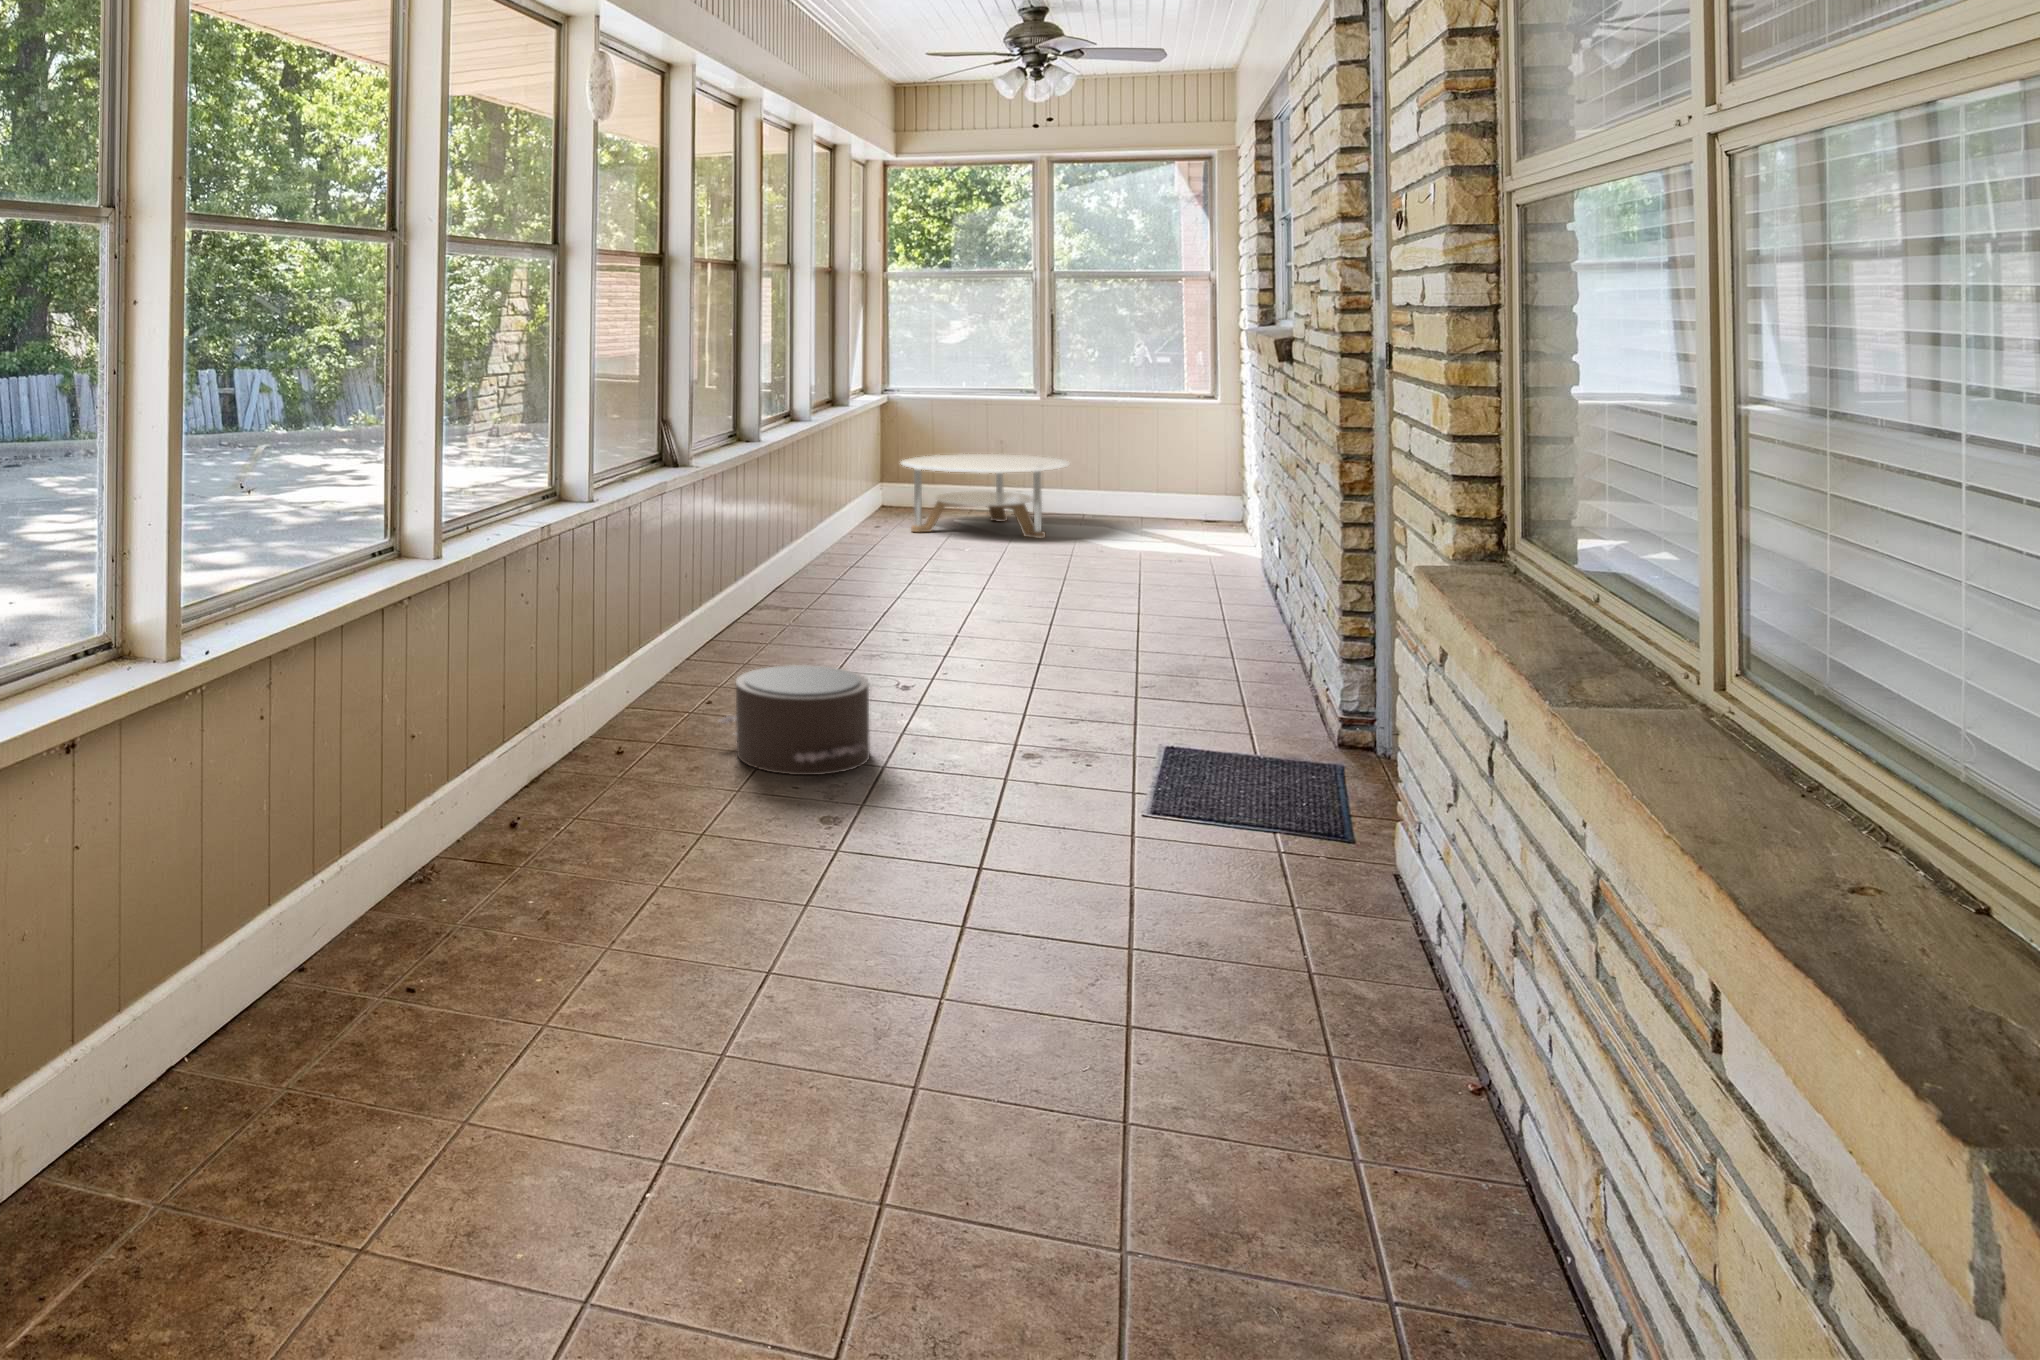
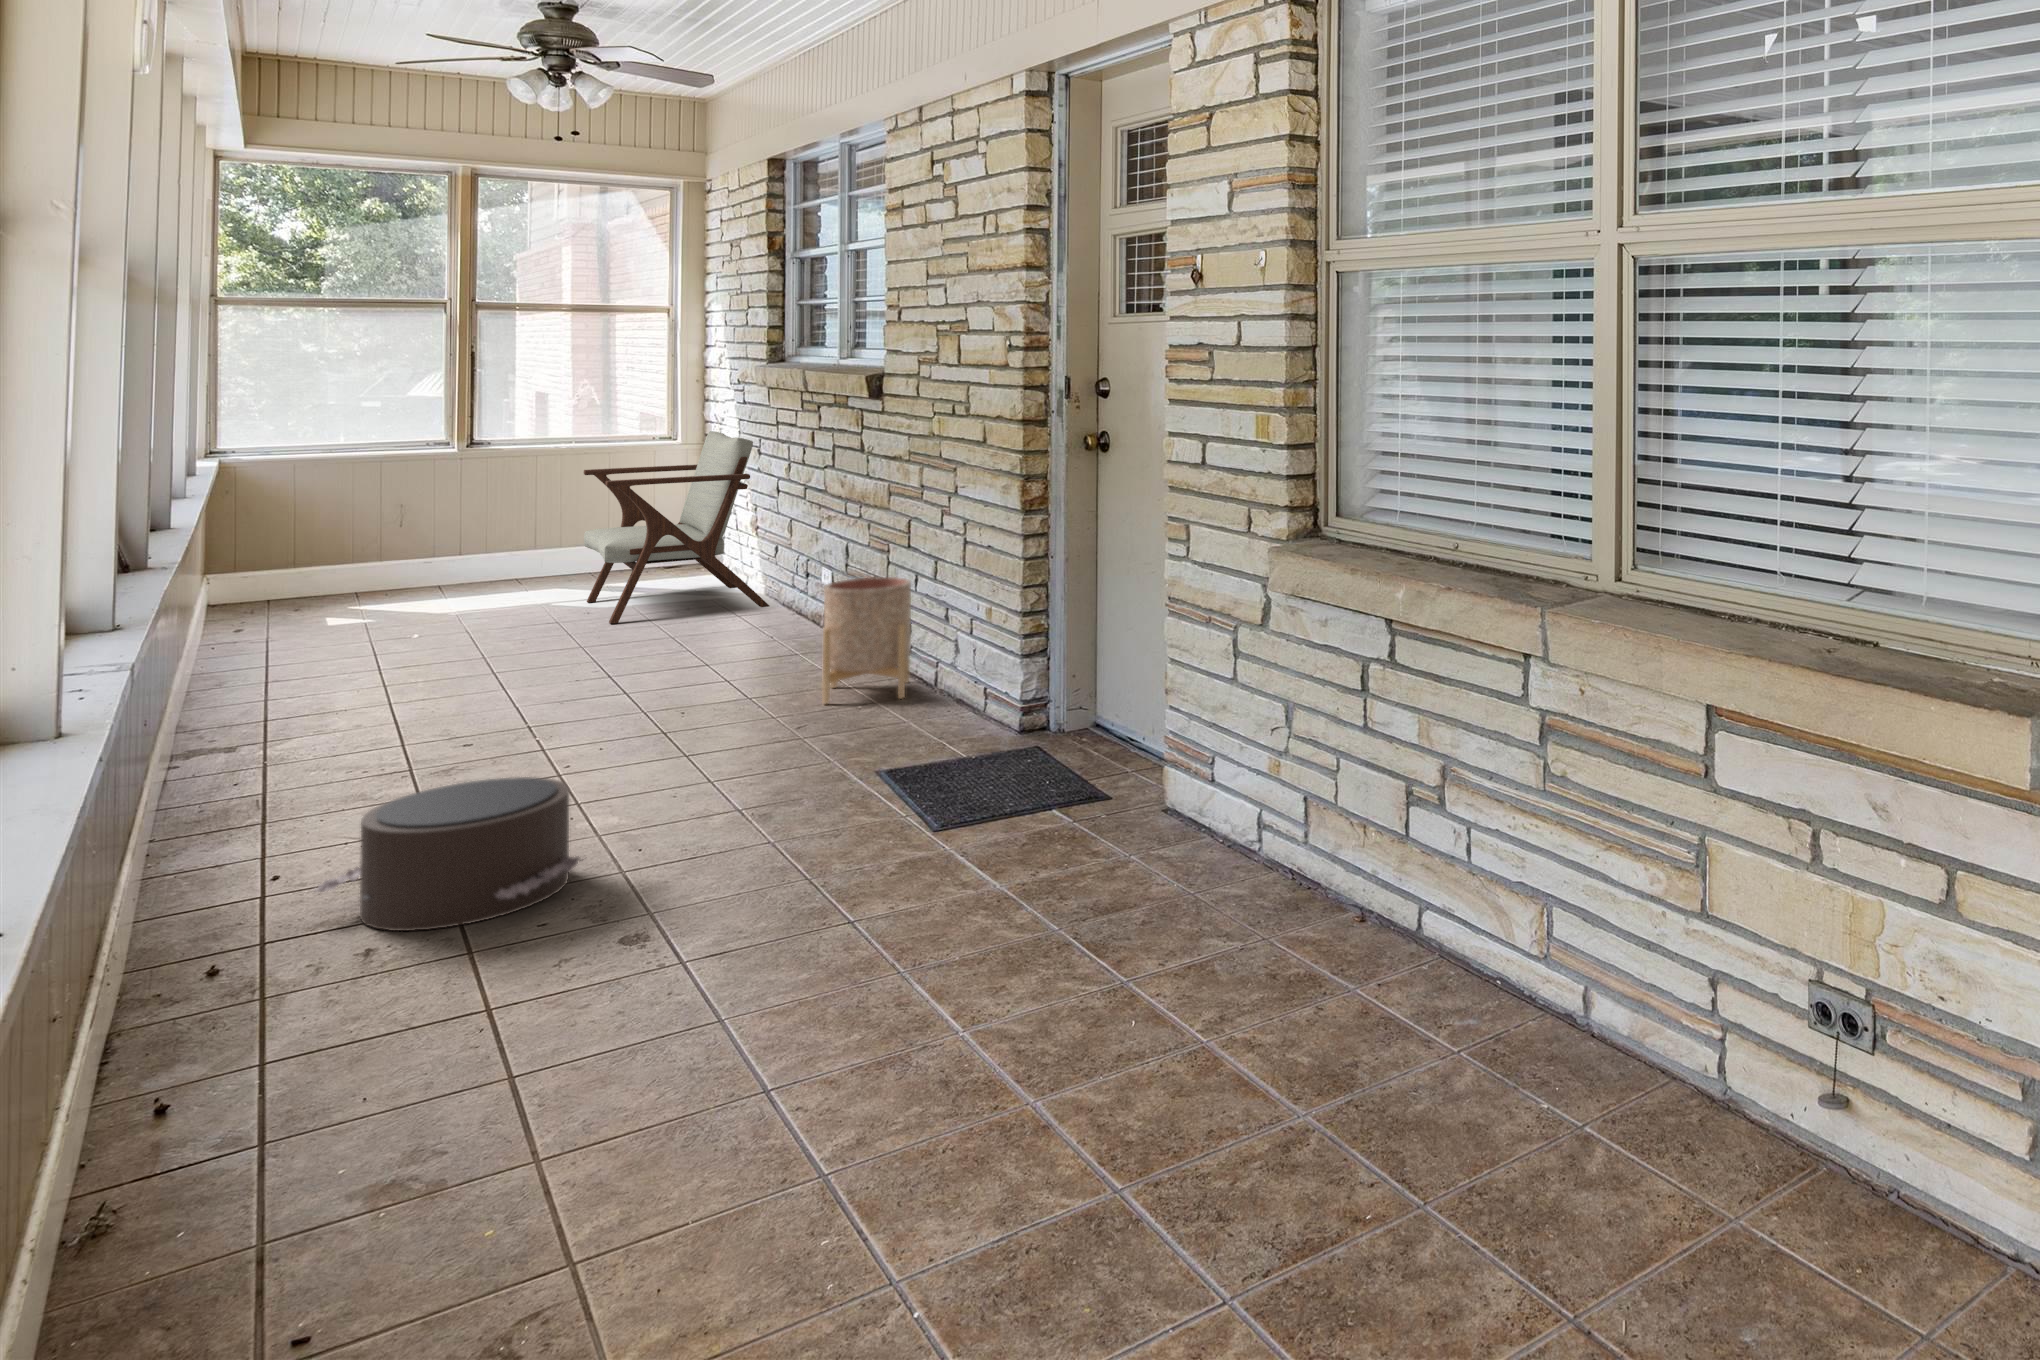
lounge chair: none [1101,394,1249,572] -> present [584,431,769,624]
round table: present [901,454,1069,538] -> none [262,513,520,622]
planter: none [1189,551,1291,683] -> present [822,577,911,704]

